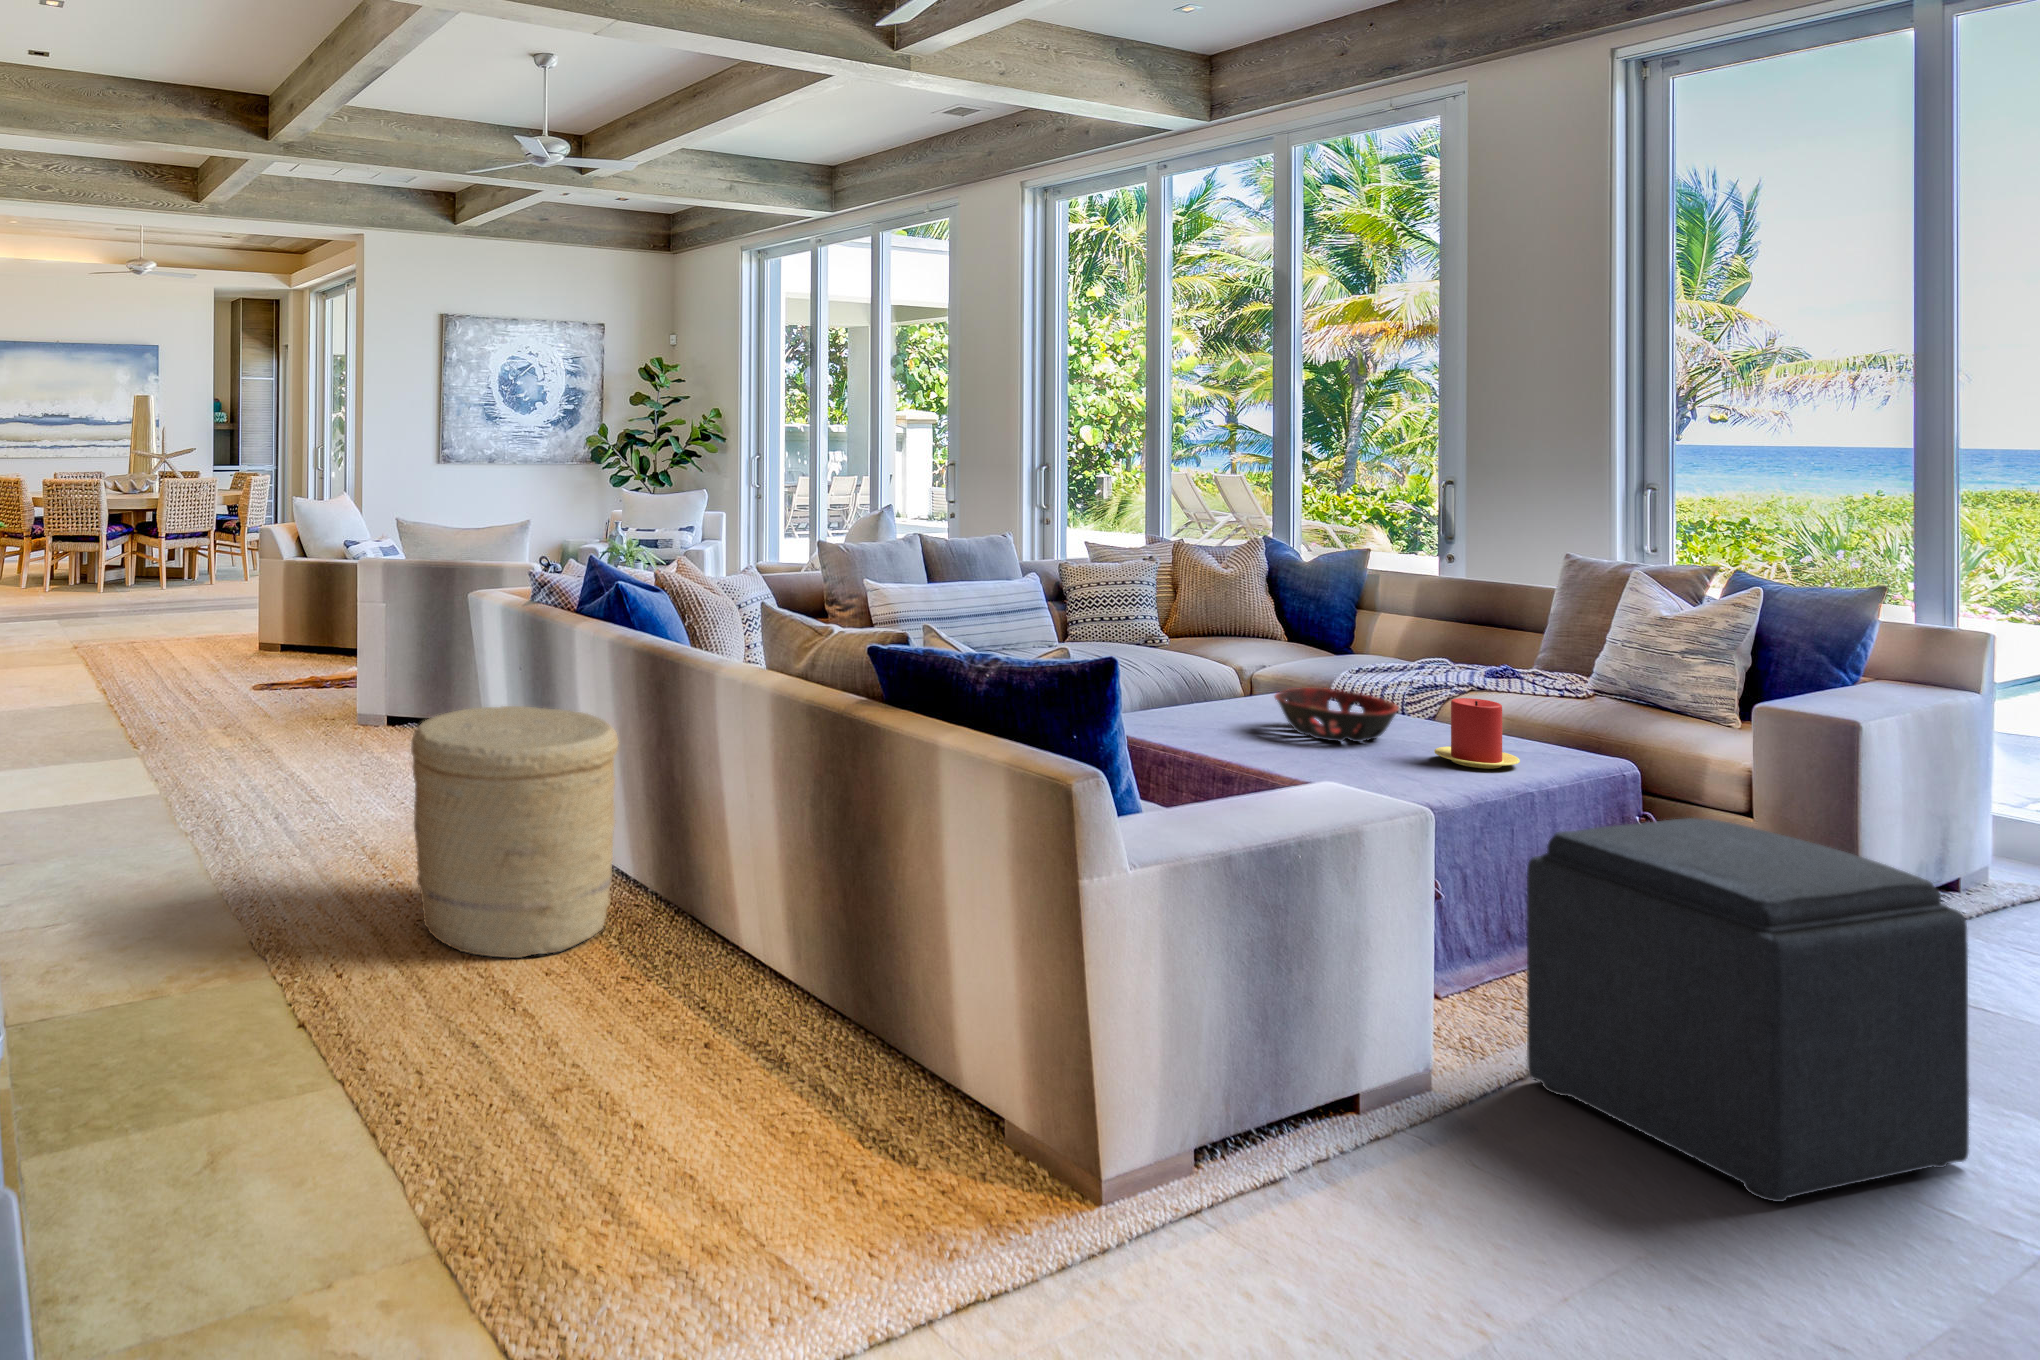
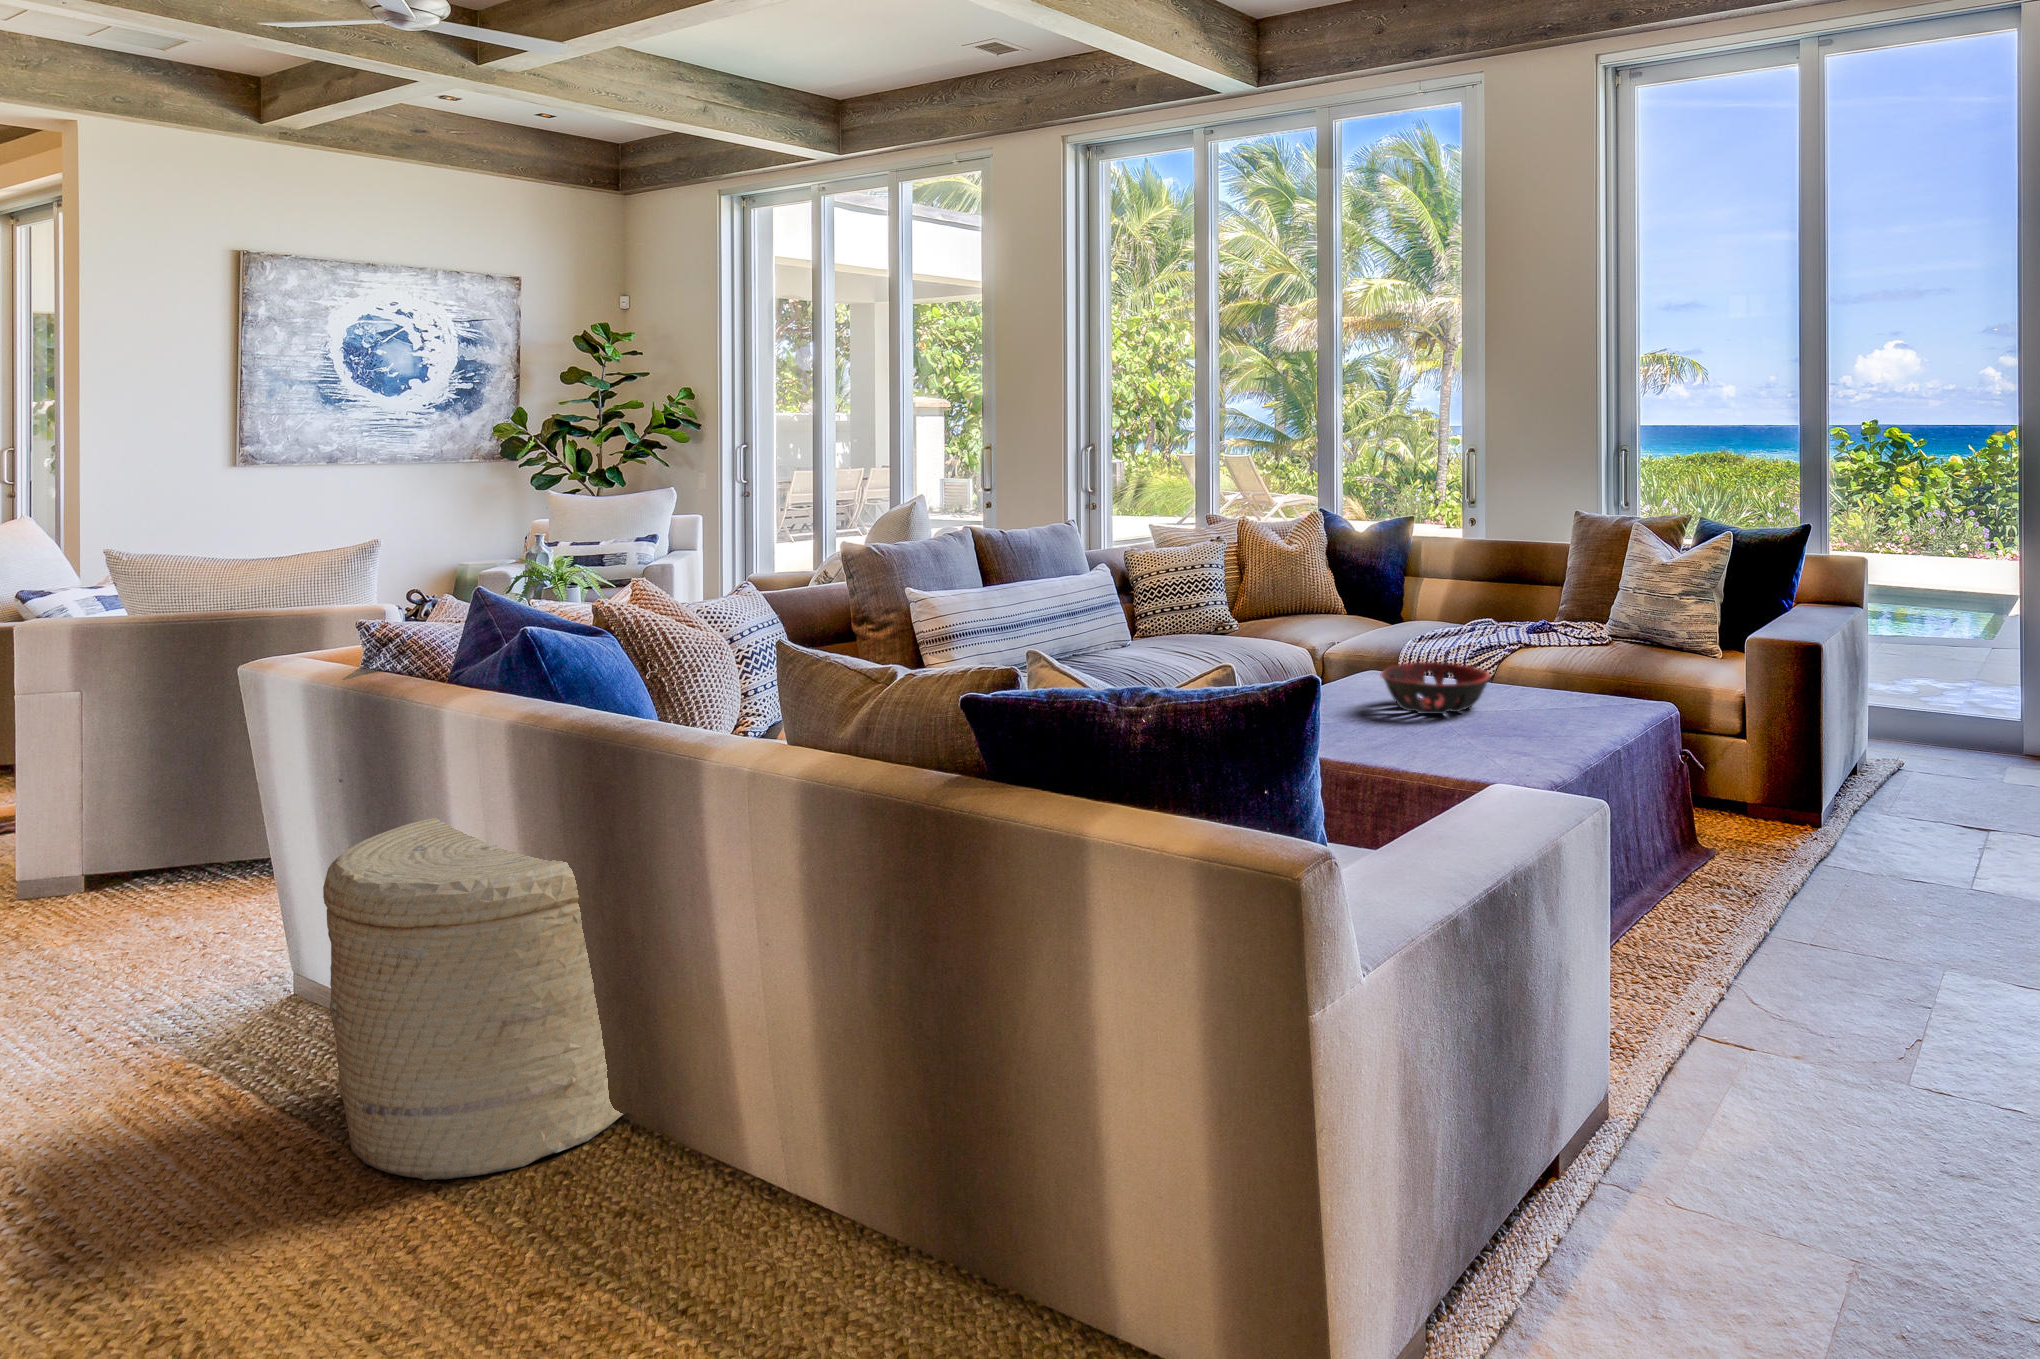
candle: present [1434,698,1520,768] -> none [1528,659,1598,724]
ottoman: present [1527,818,1969,1202] -> none [1660,750,1967,1088]

